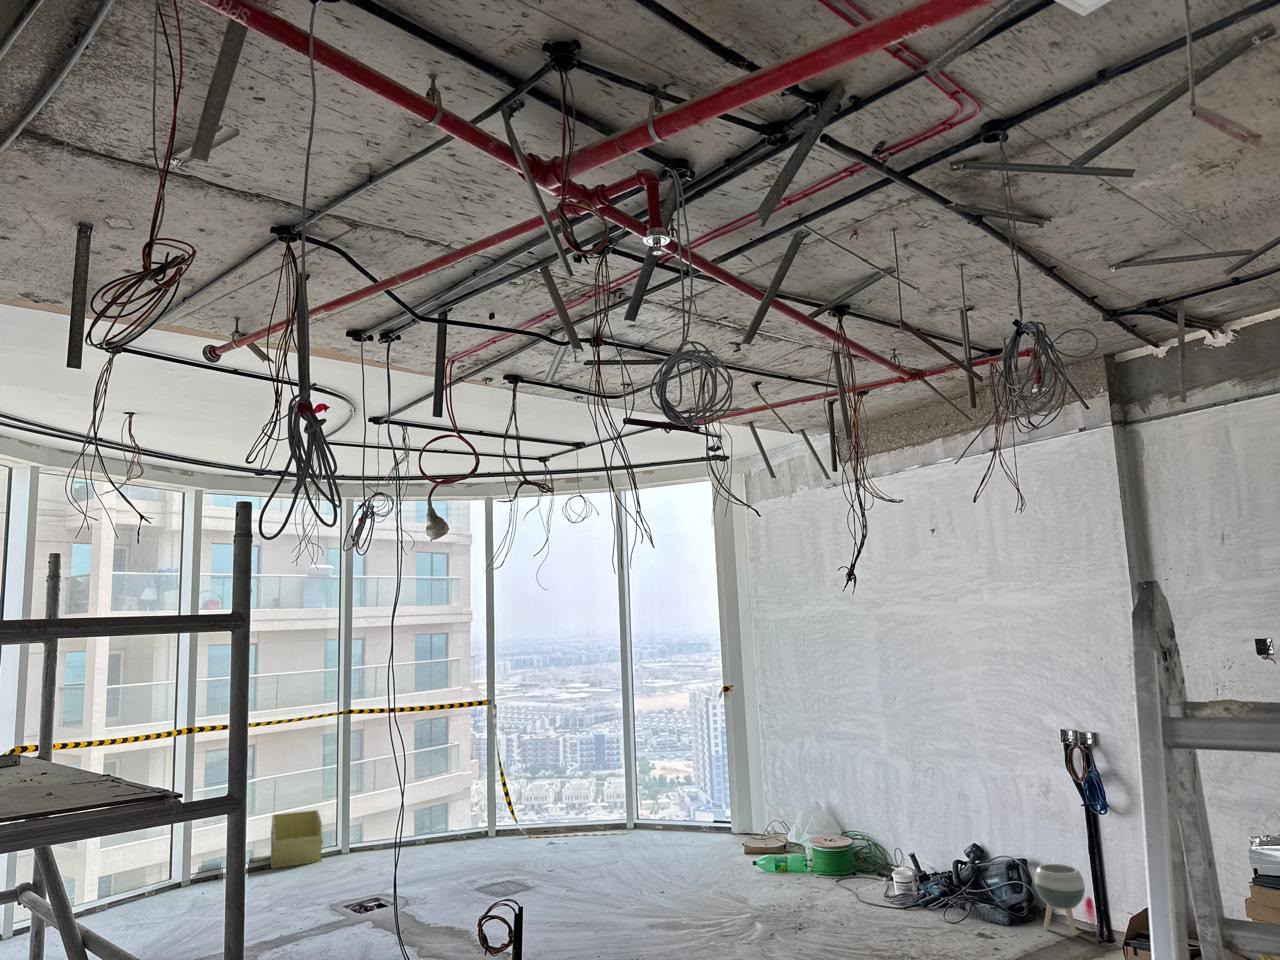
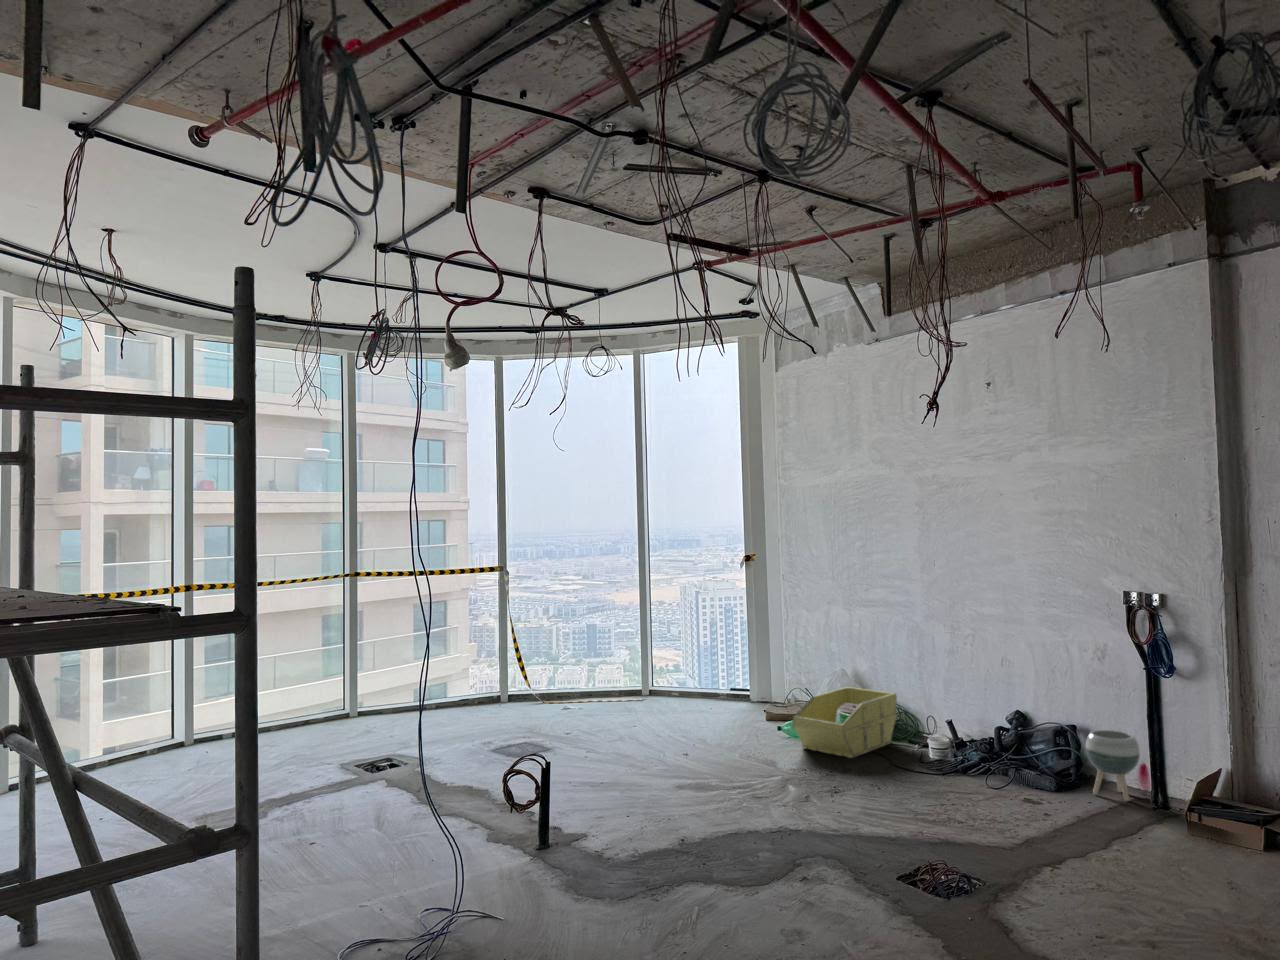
storage bin: present [271,810,323,868] -> present [792,687,897,758]

